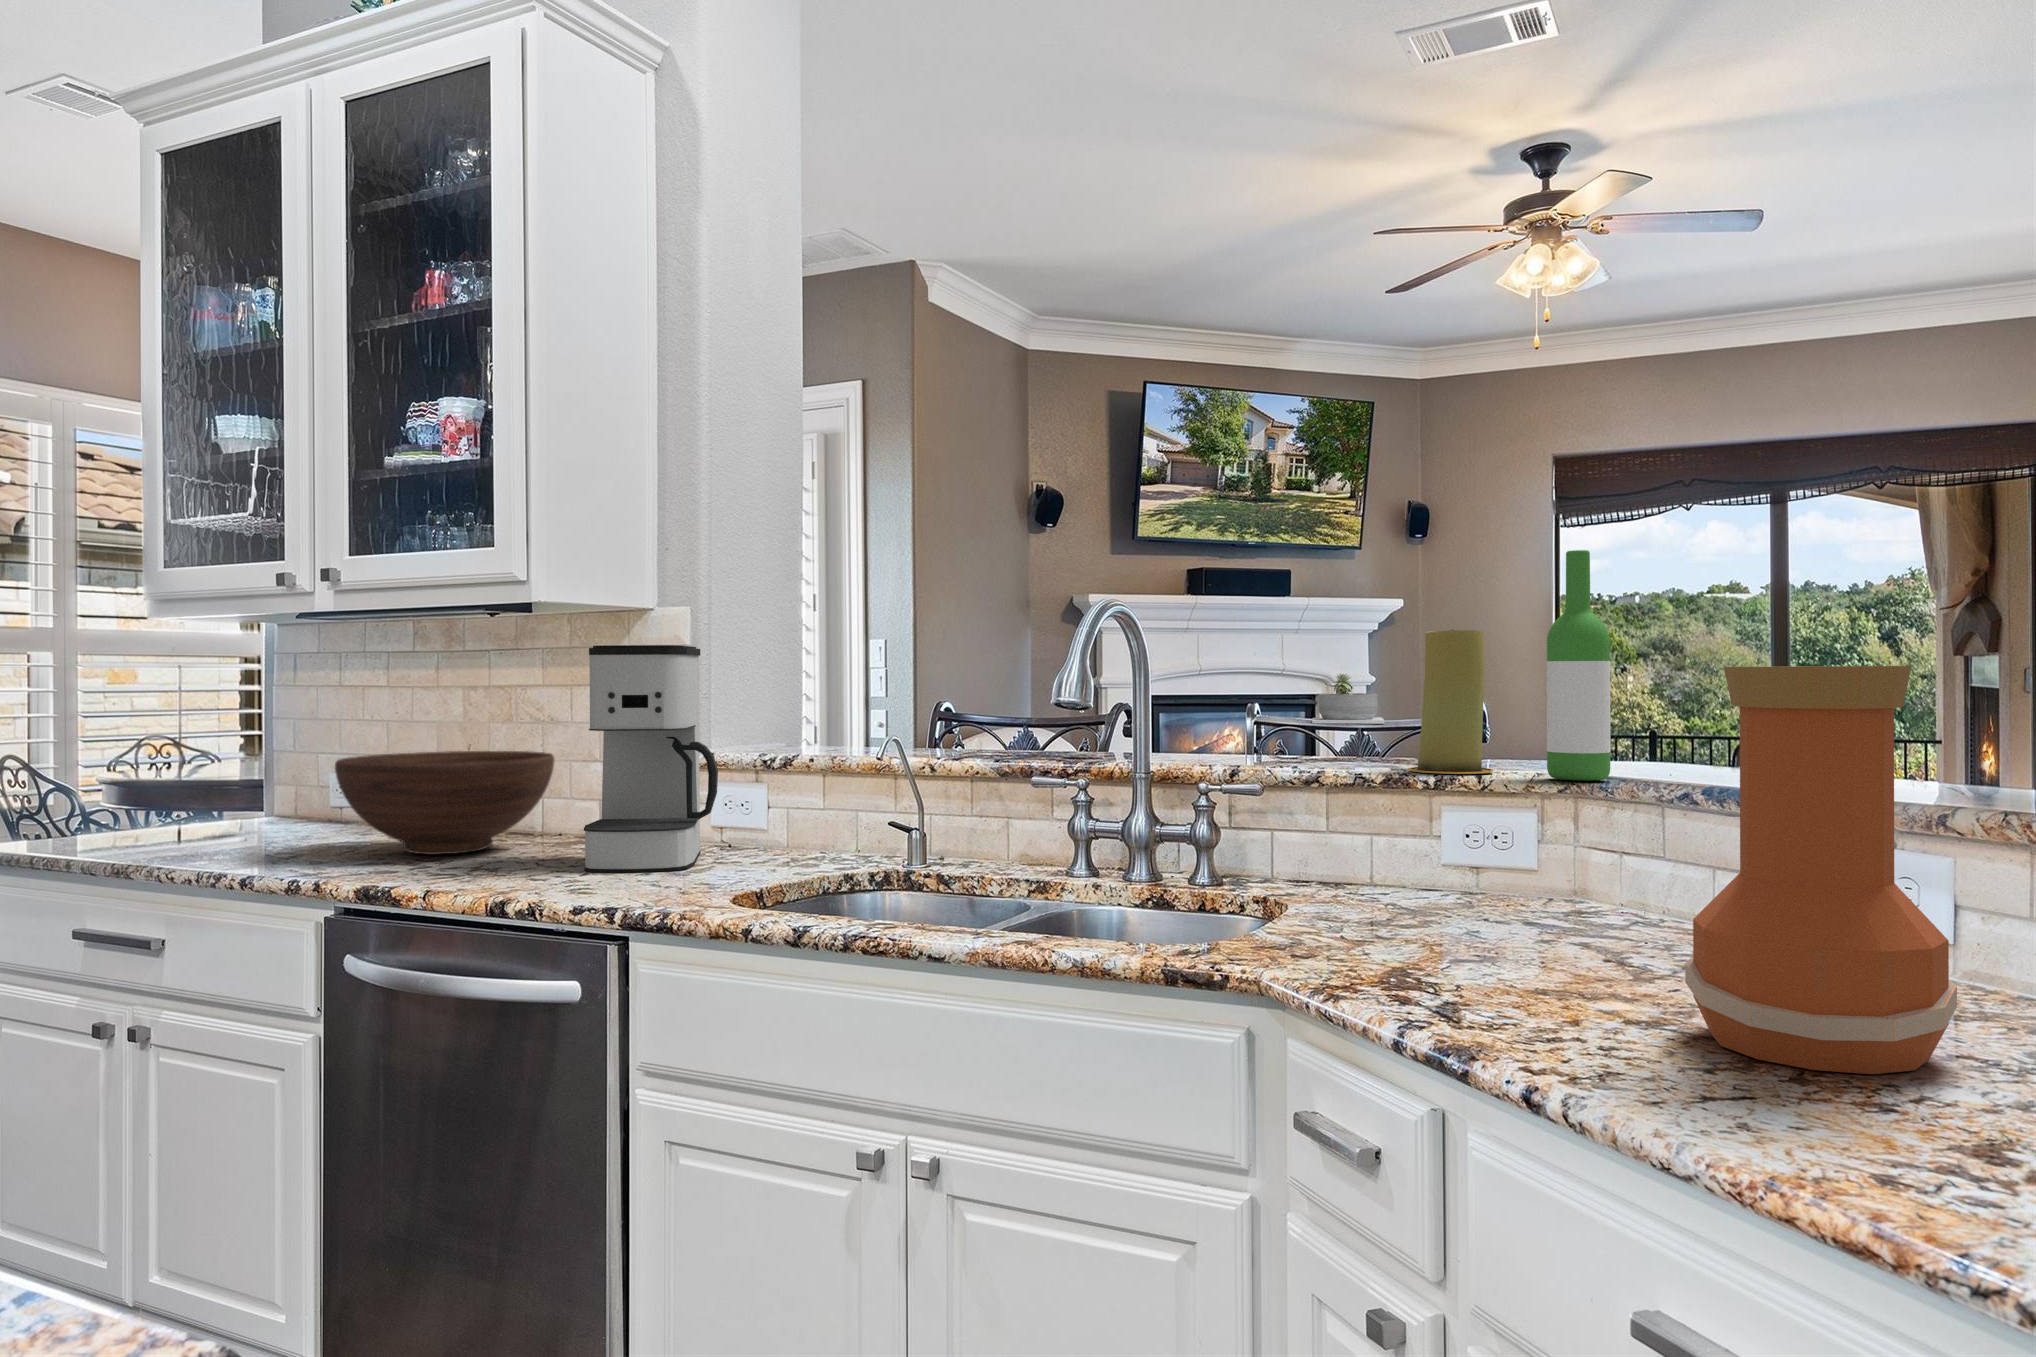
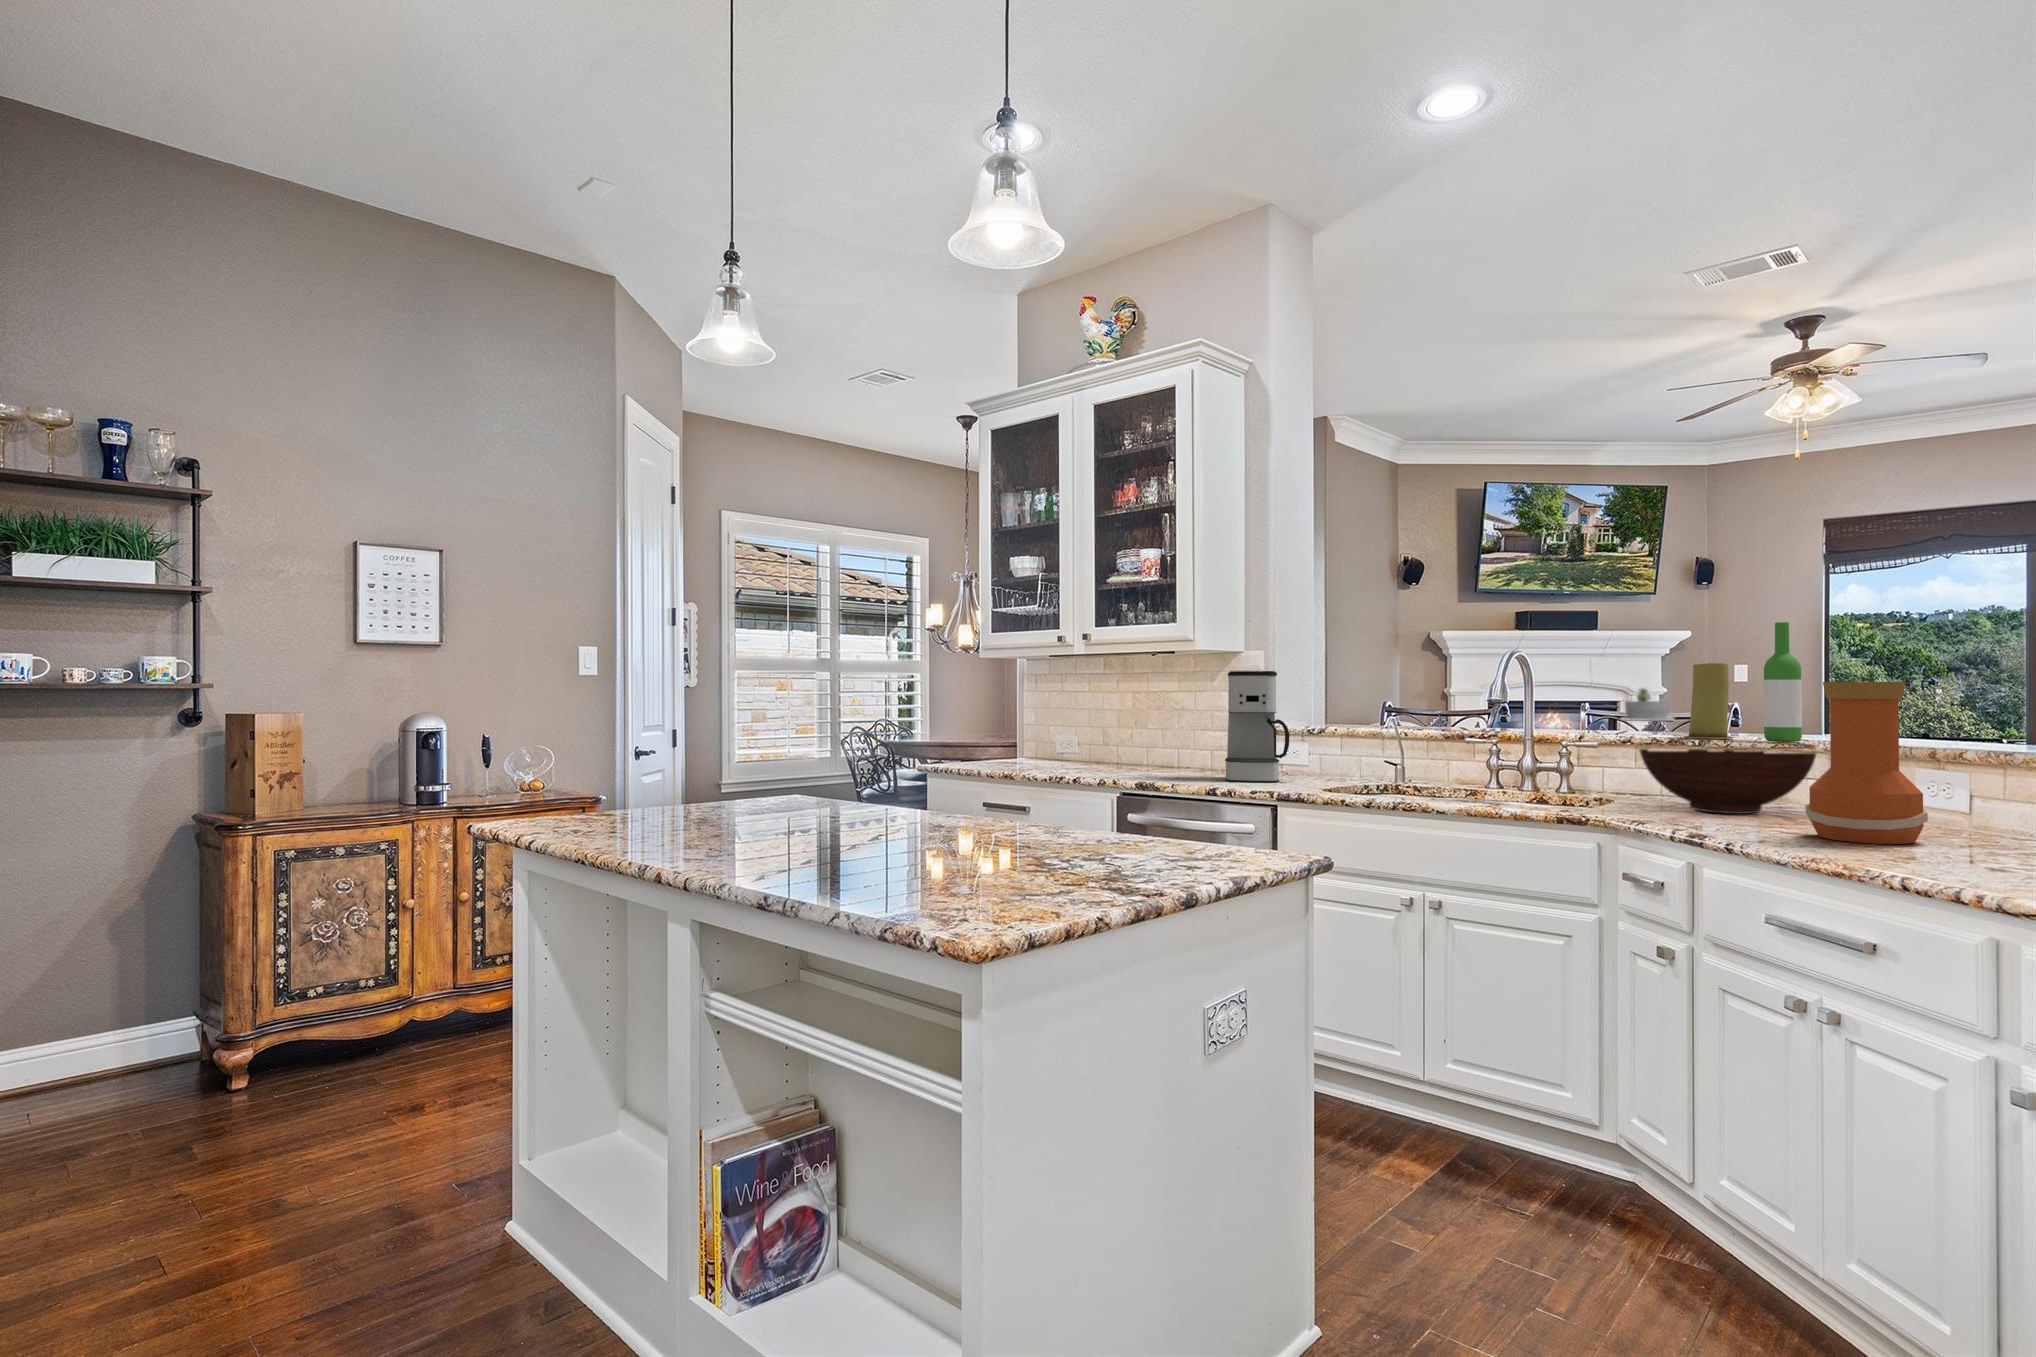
fruit bowl: present [335,751,554,854] -> present [1640,739,1816,814]

